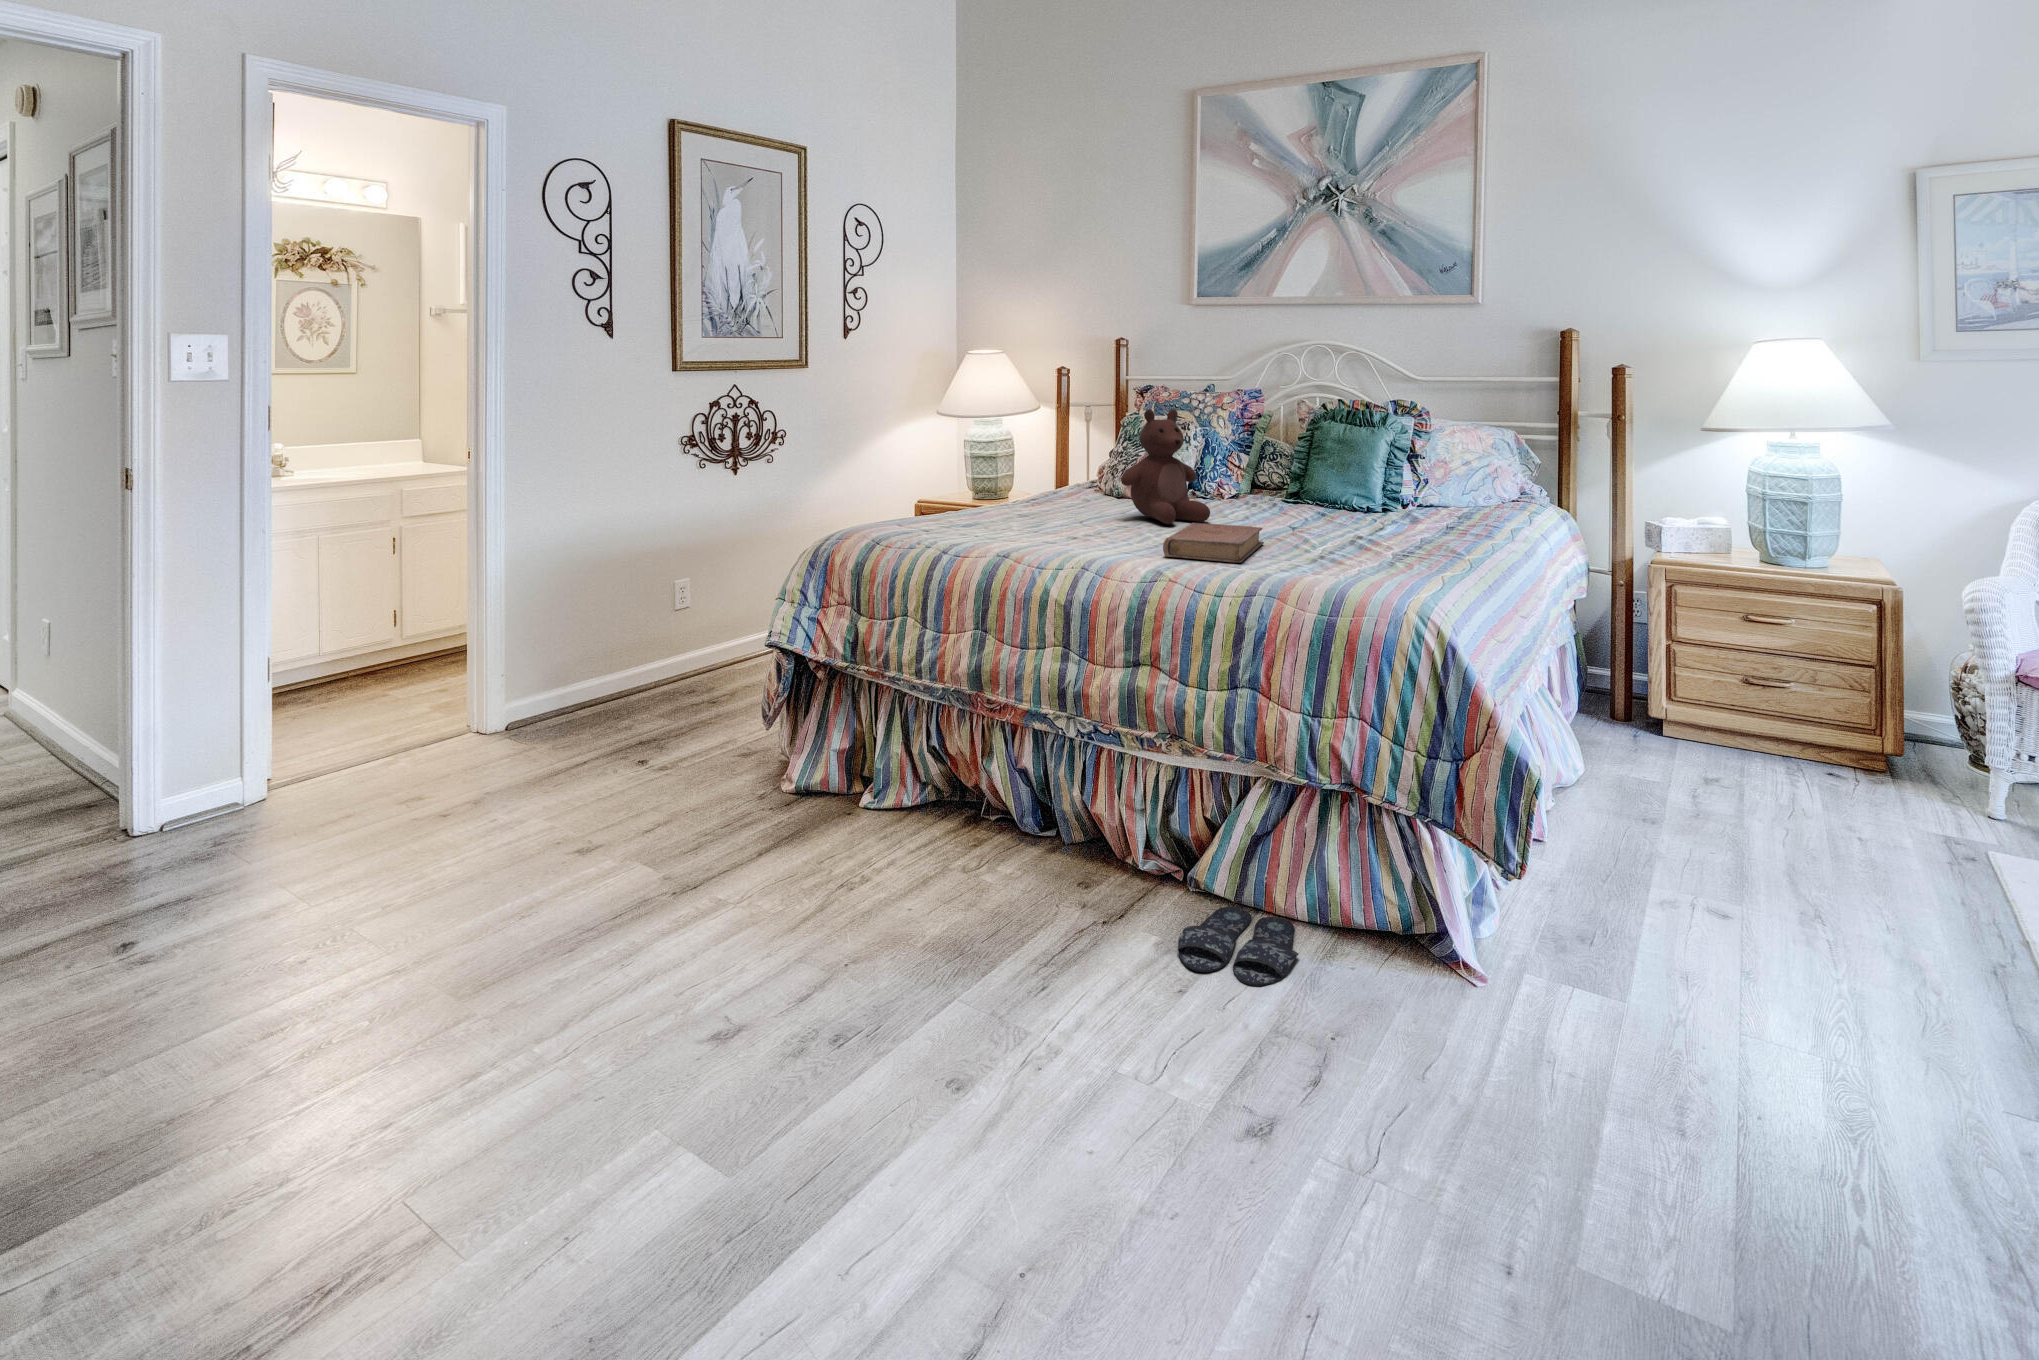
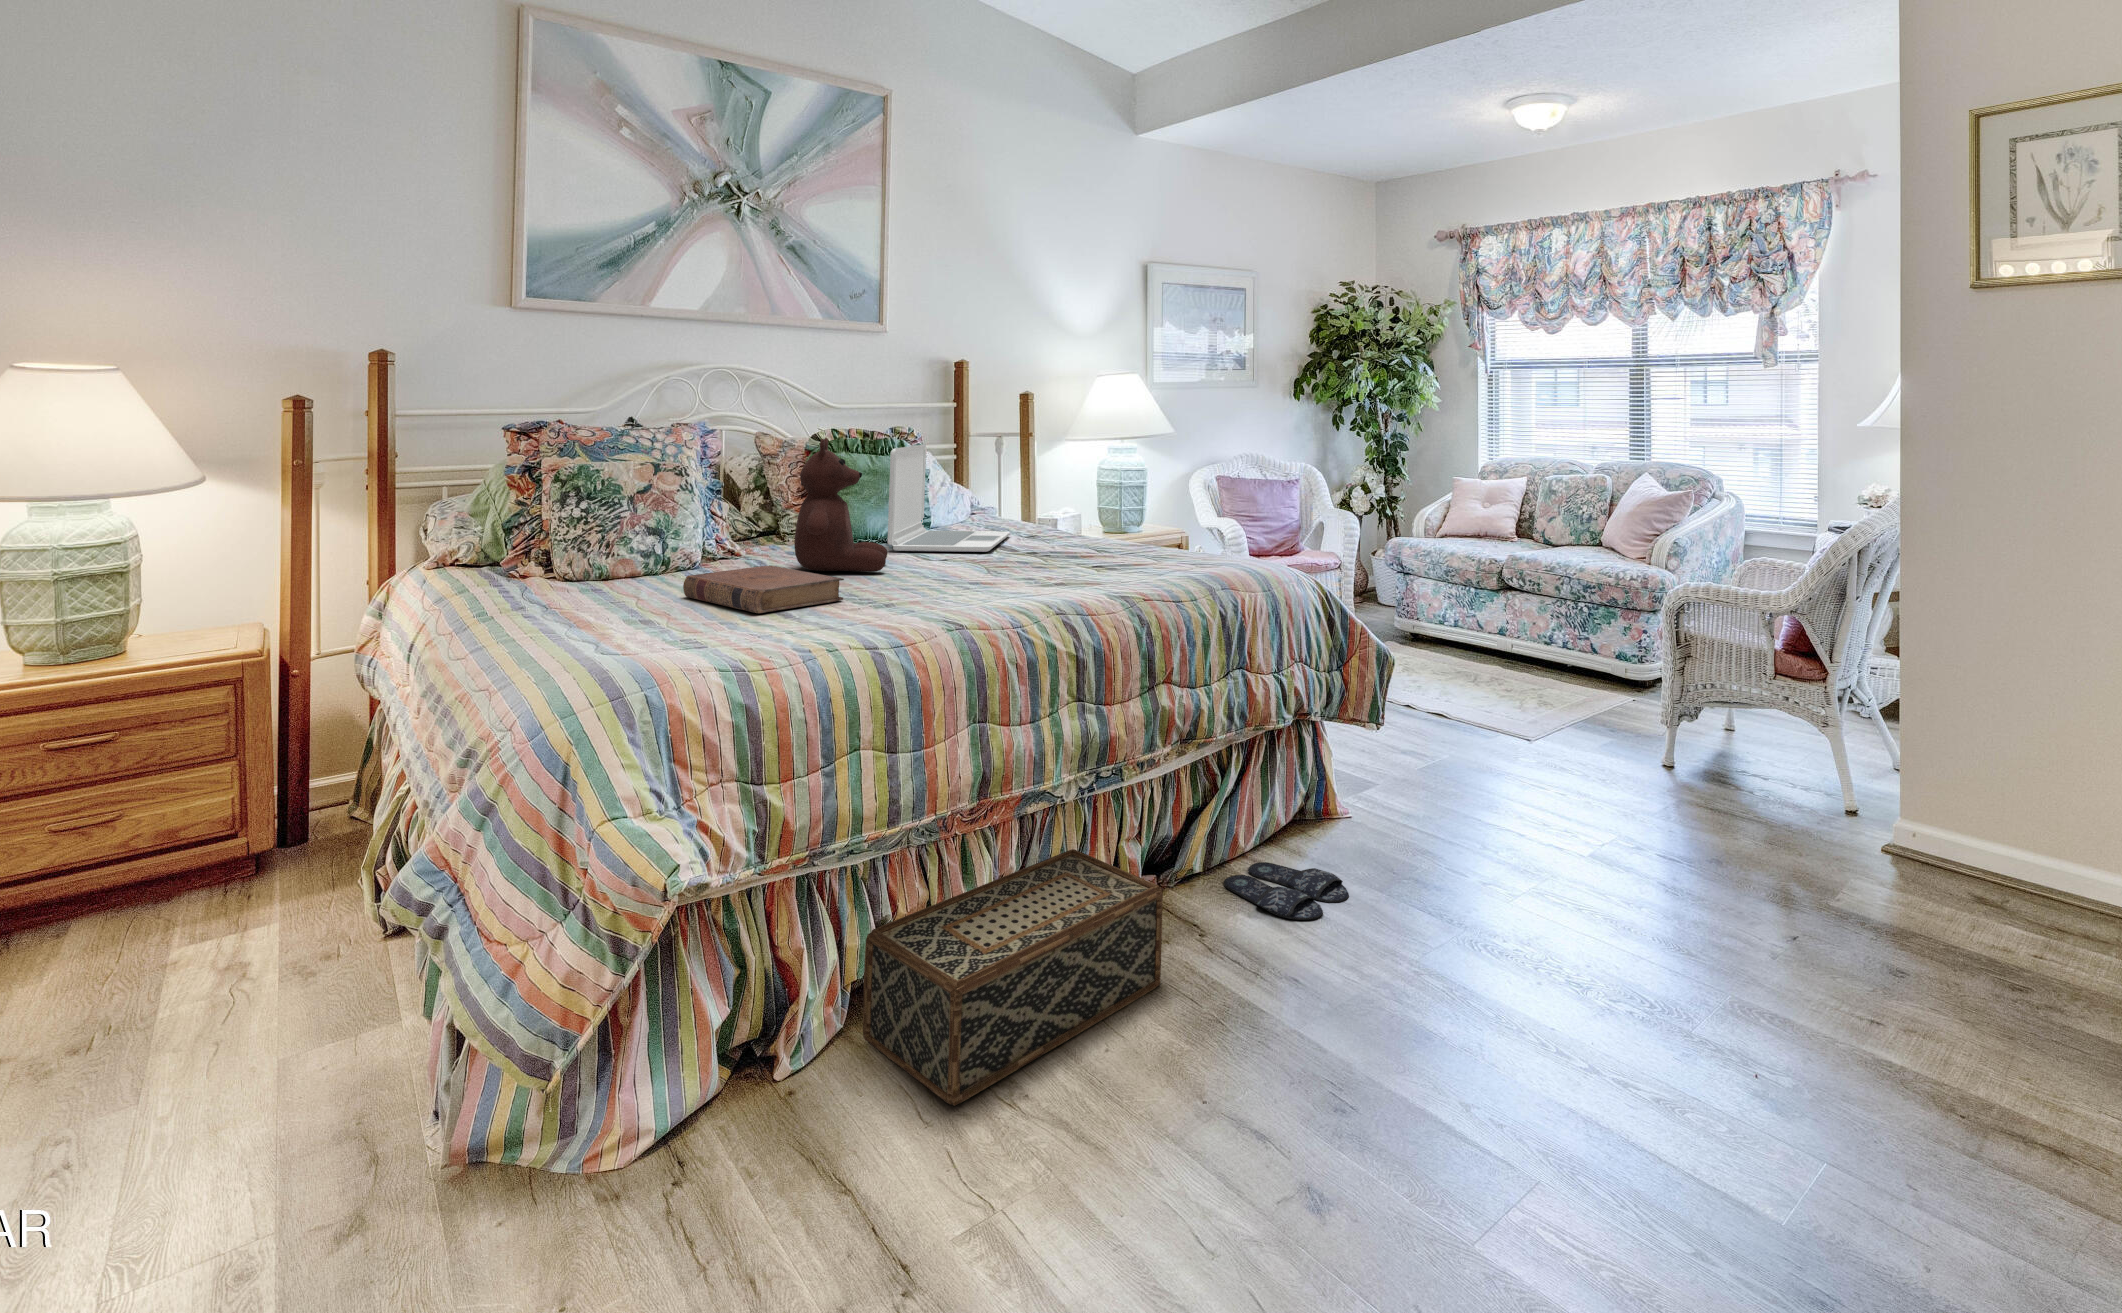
laptop: none [1264,423,1421,531] -> present [888,444,1010,552]
book: present [1163,523,1264,563] -> present [683,566,844,613]
woven basket: none [850,746,1083,907] -> present [863,849,1163,1106]

